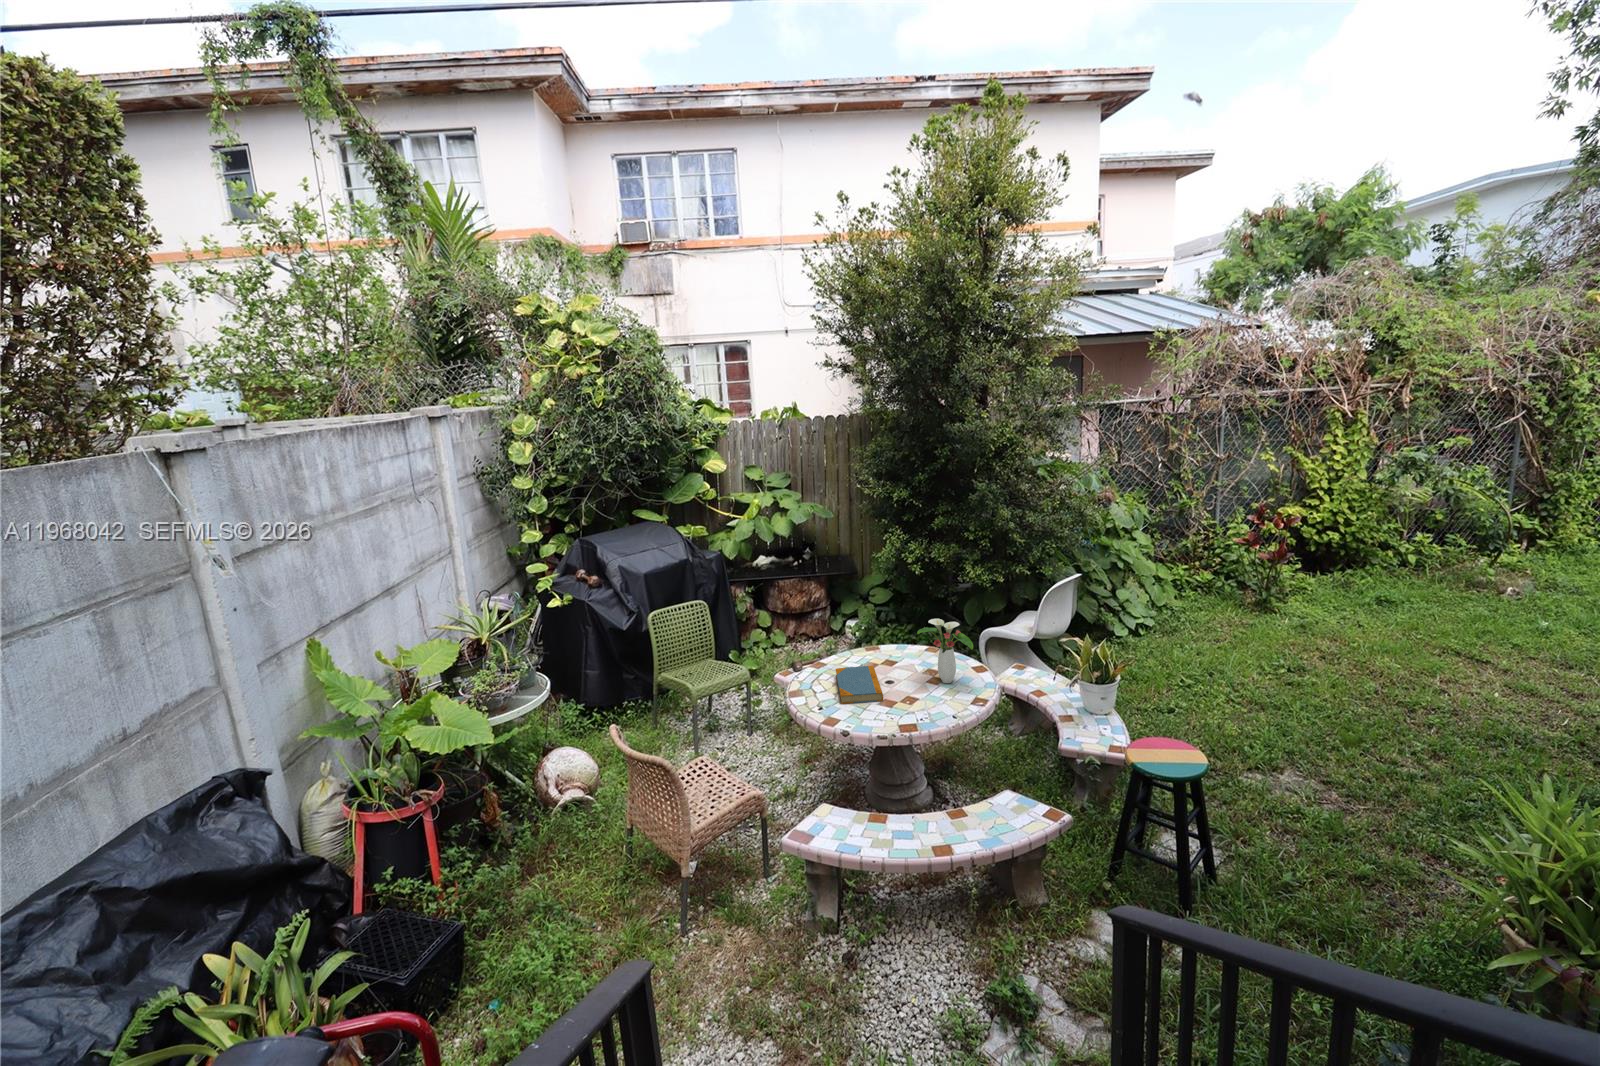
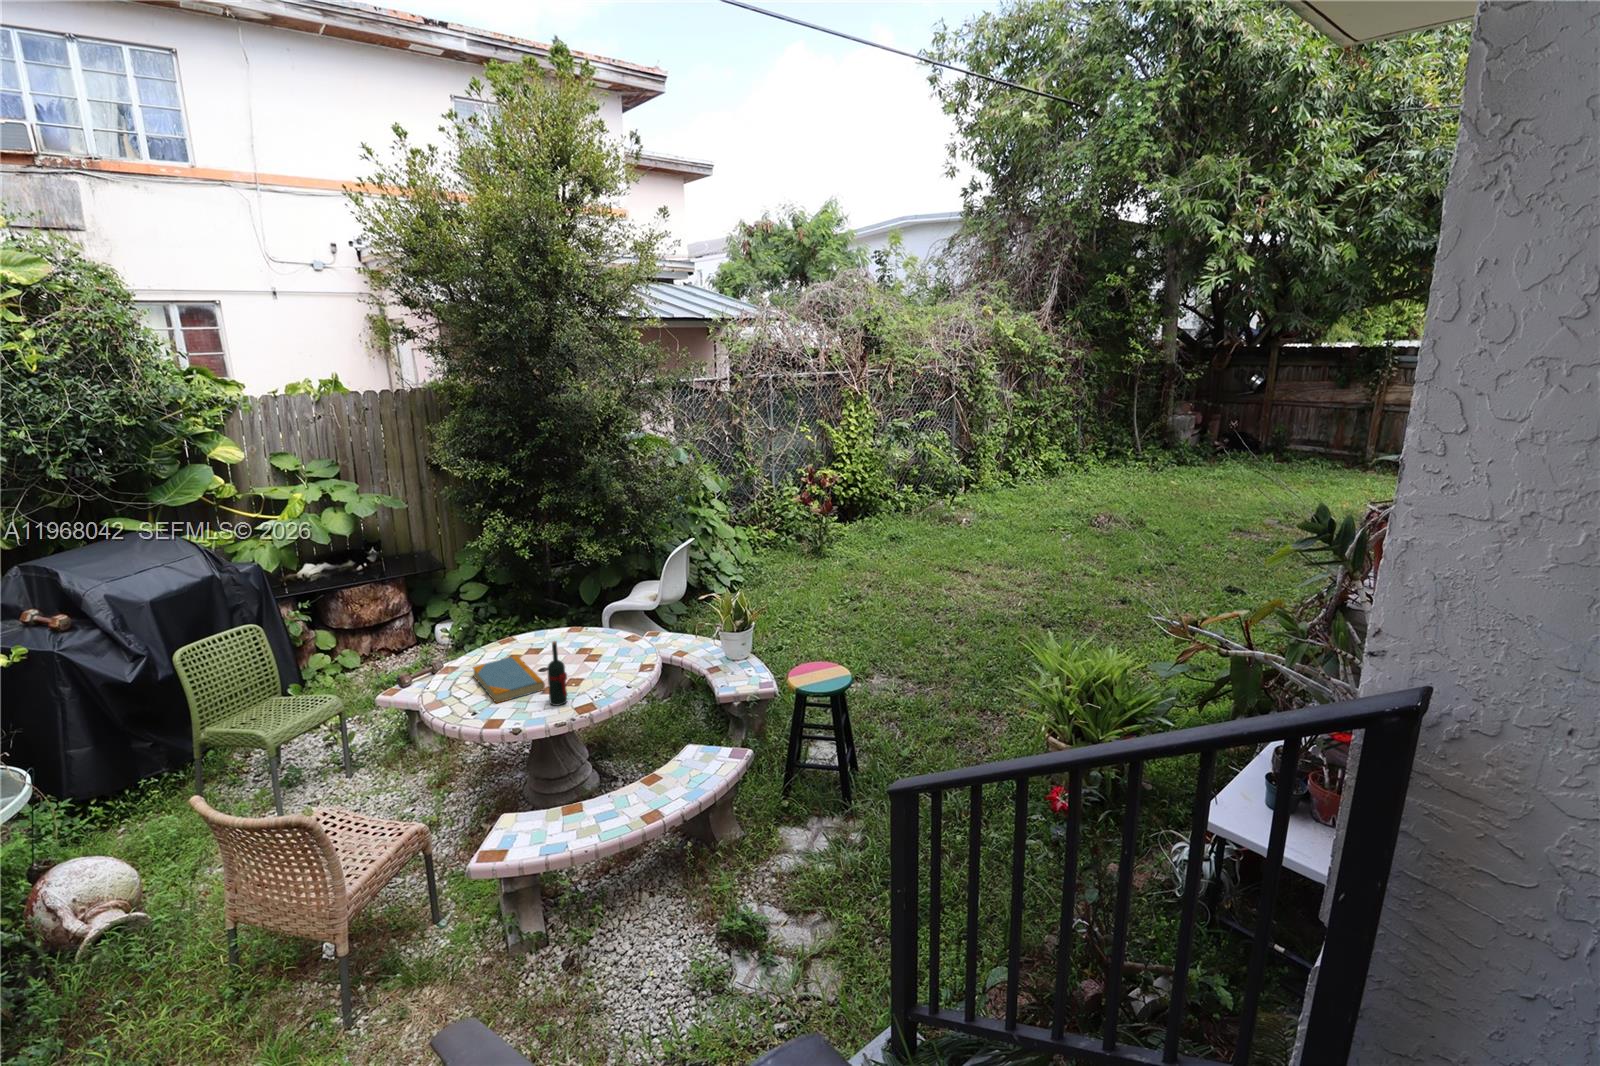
flower arrangement: present [917,619,973,683] -> none [574,592,635,658]
wine bottle: none [880,659,897,718] -> present [547,641,567,706]

